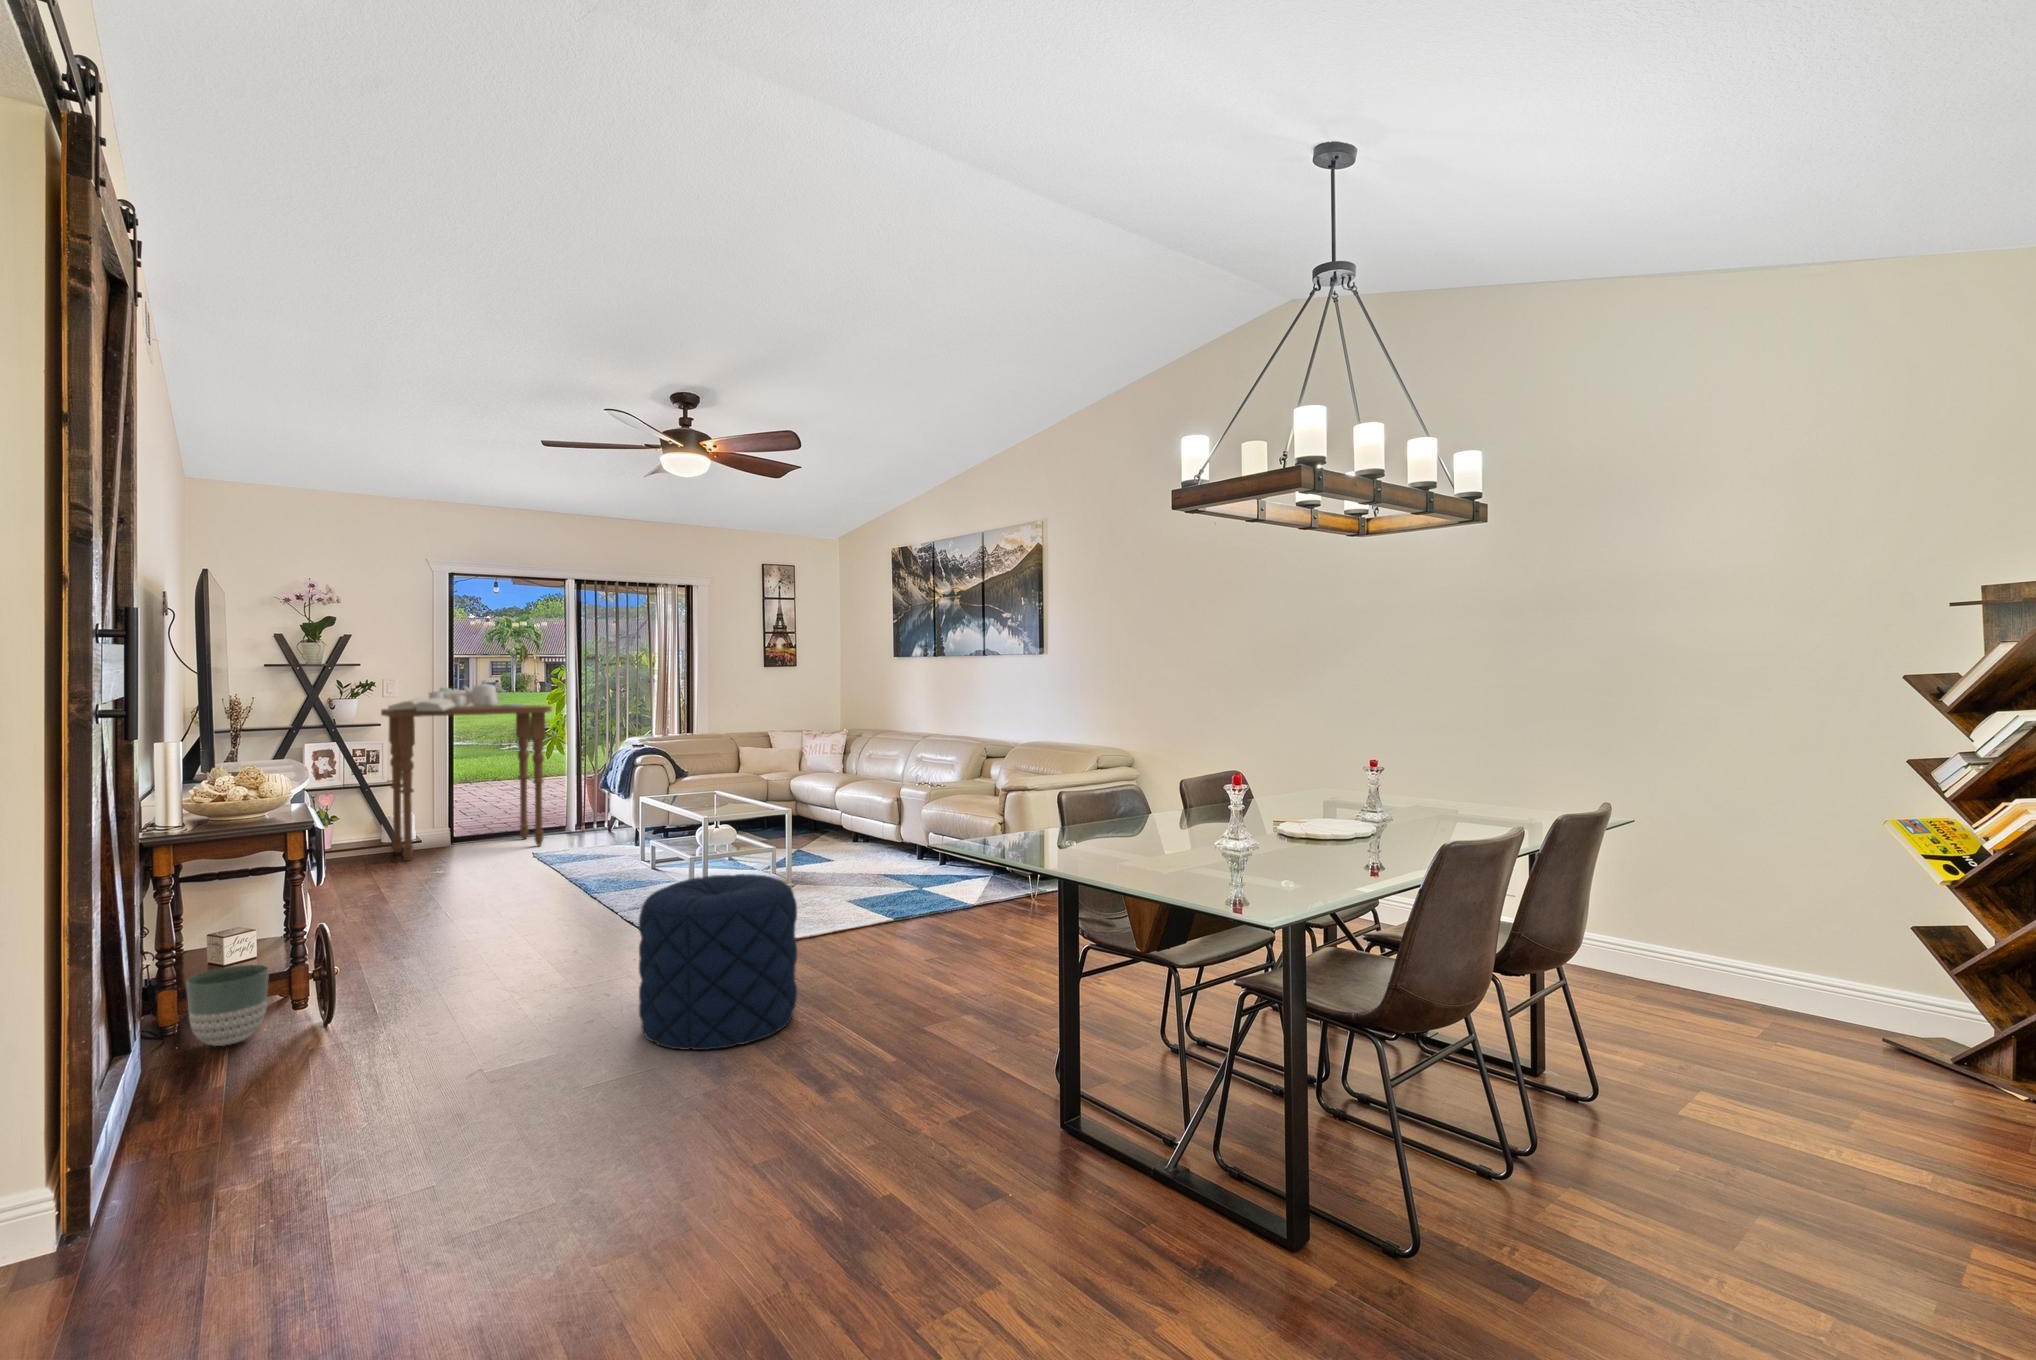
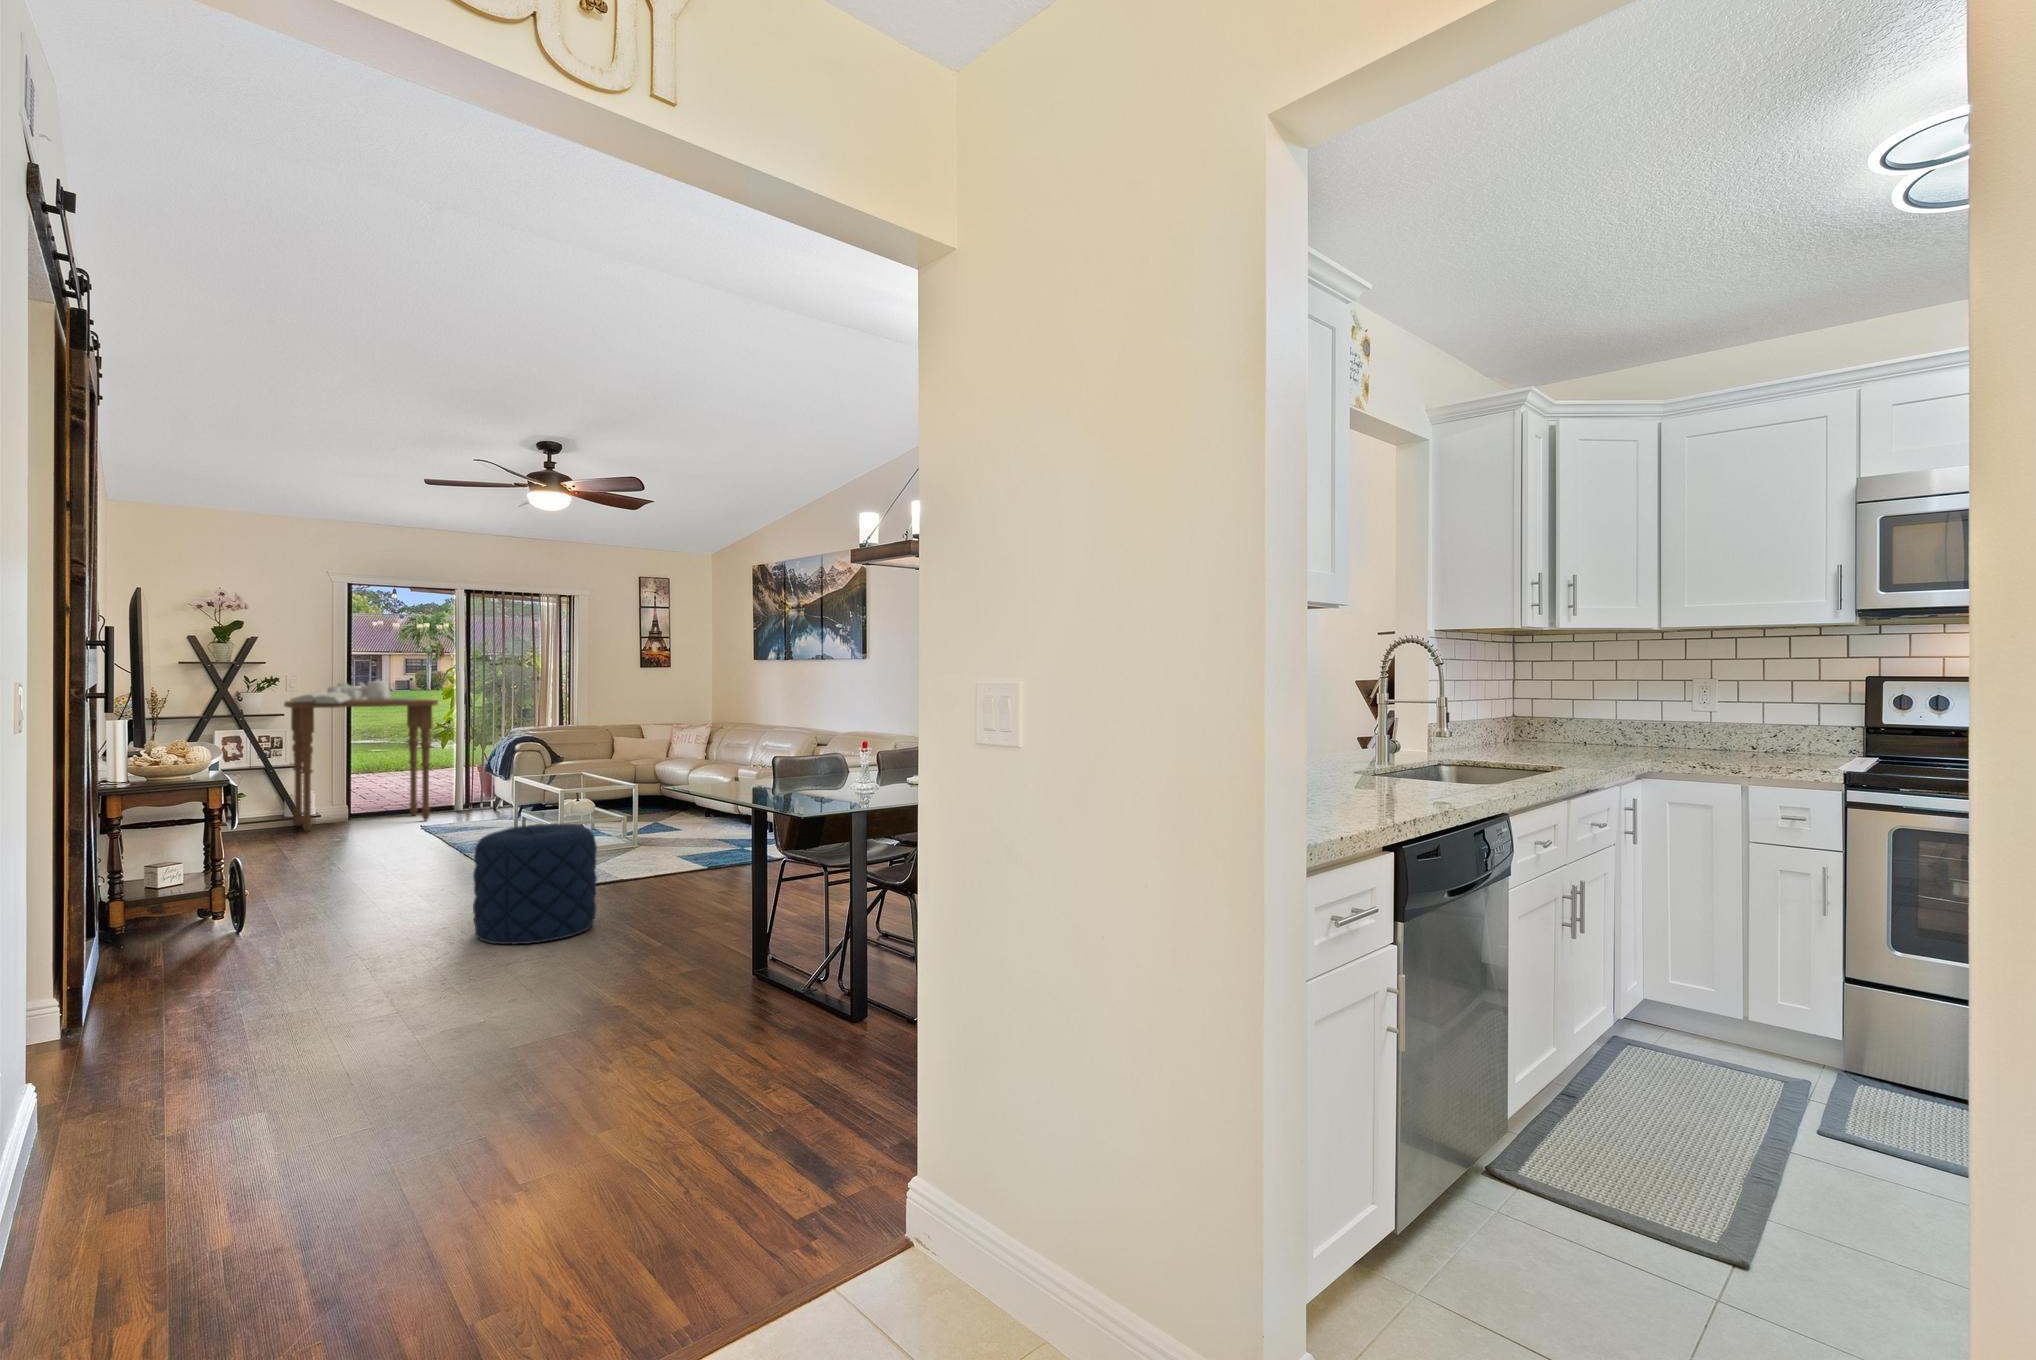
planter: present [186,965,269,1046] -> none [130,888,192,945]

